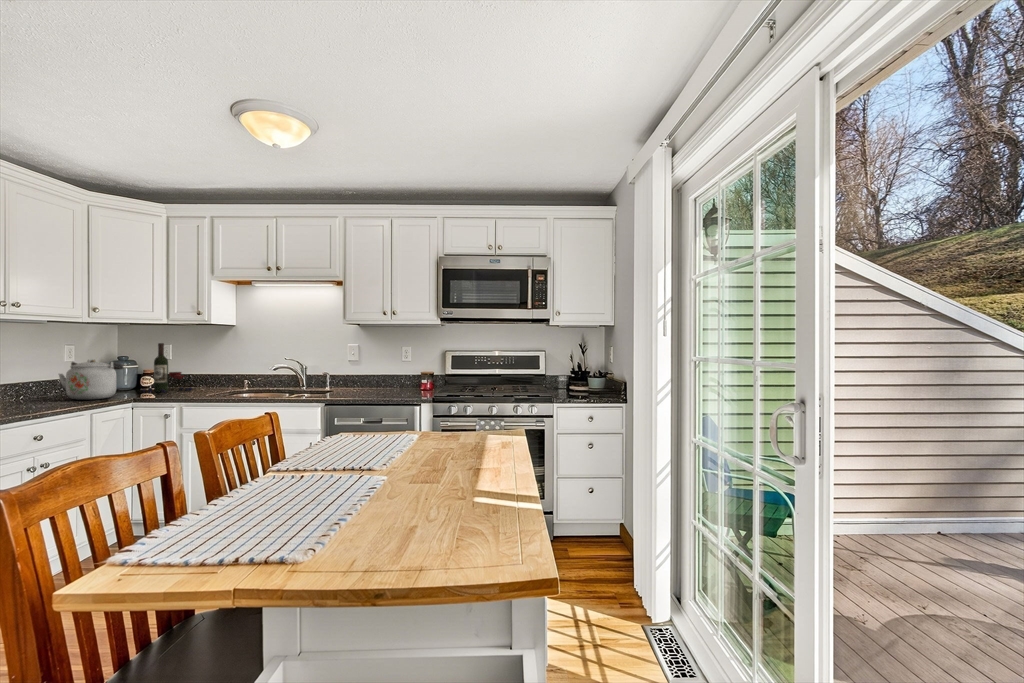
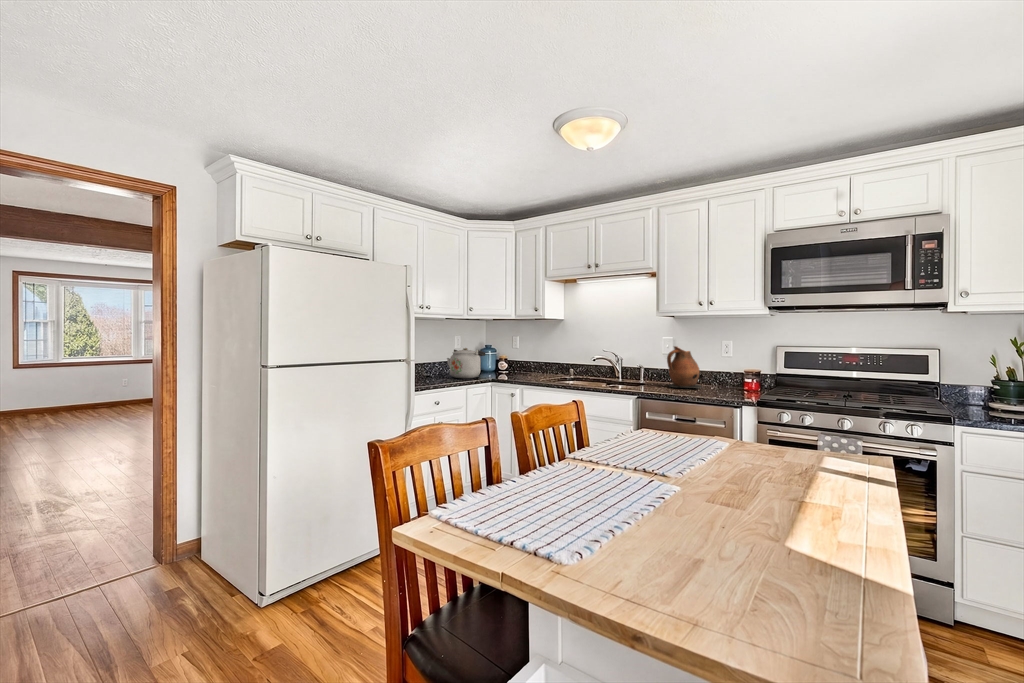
wine bottle: present [141,343,192,393] -> none [498,335,533,377]
ceramic pitcher: none [353,353,386,393] -> present [667,346,701,388]

